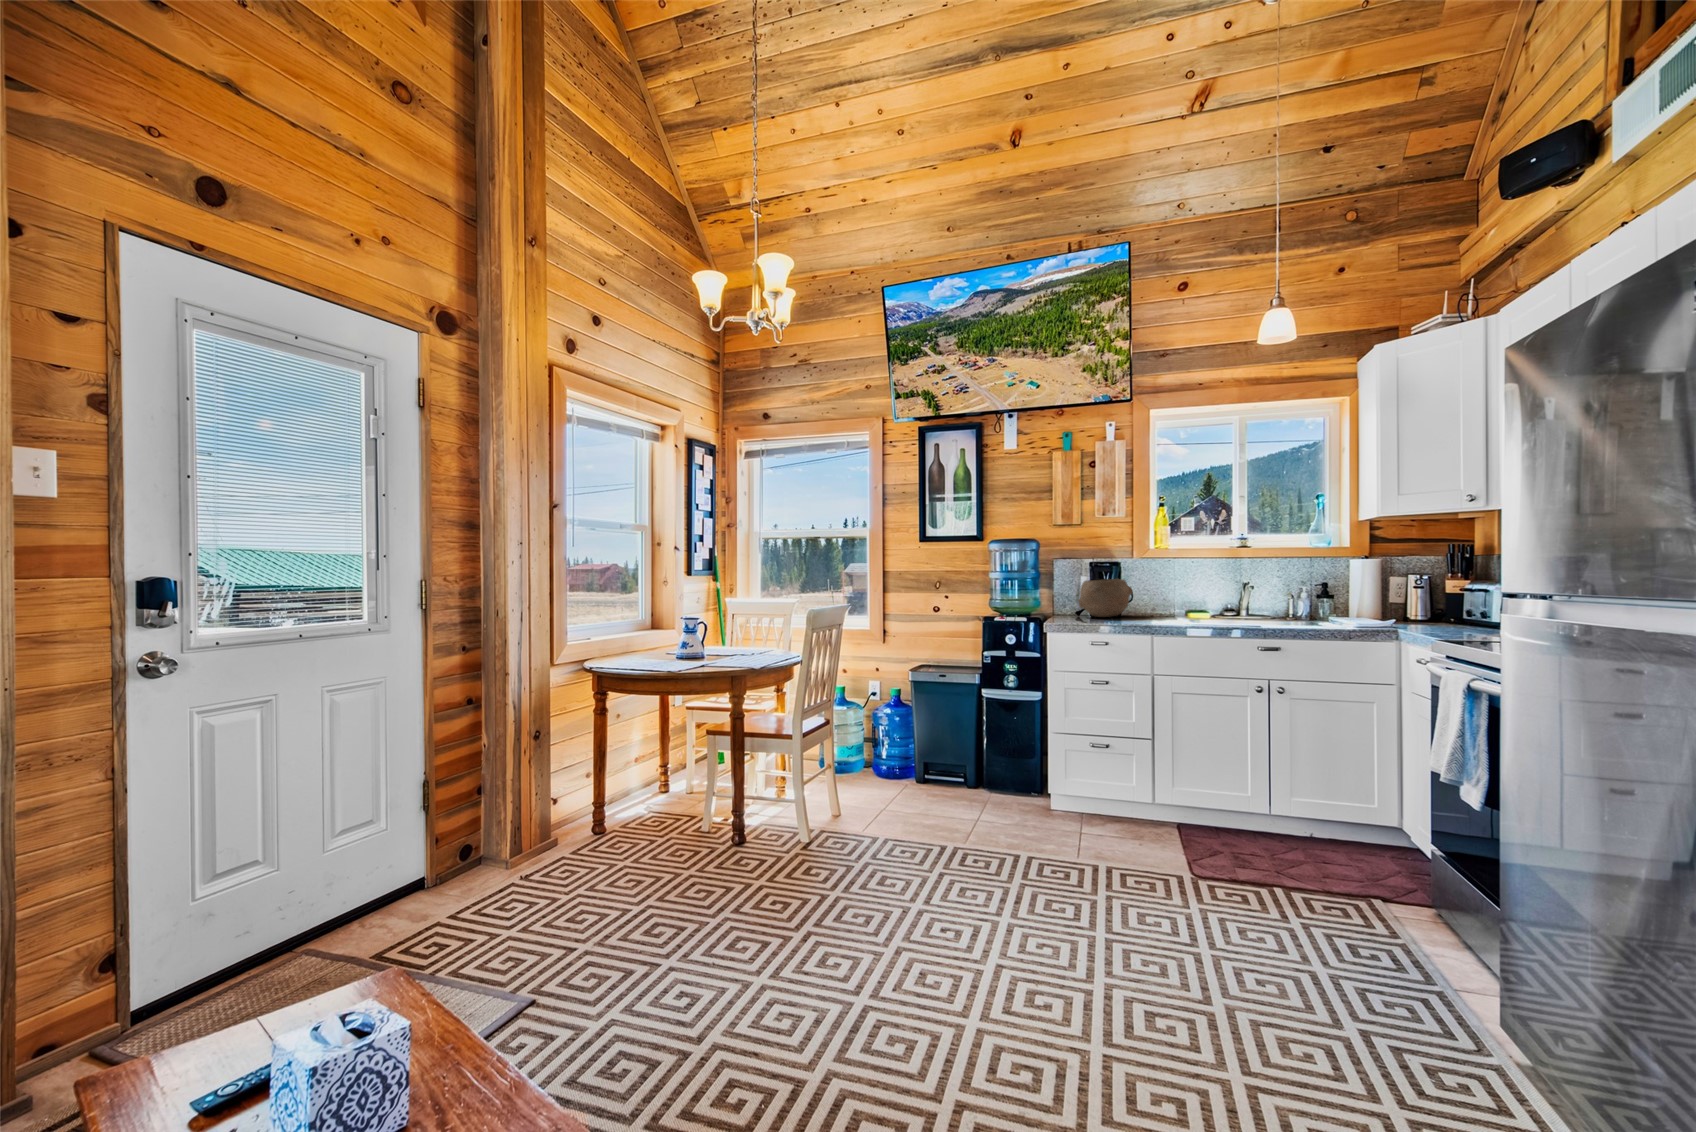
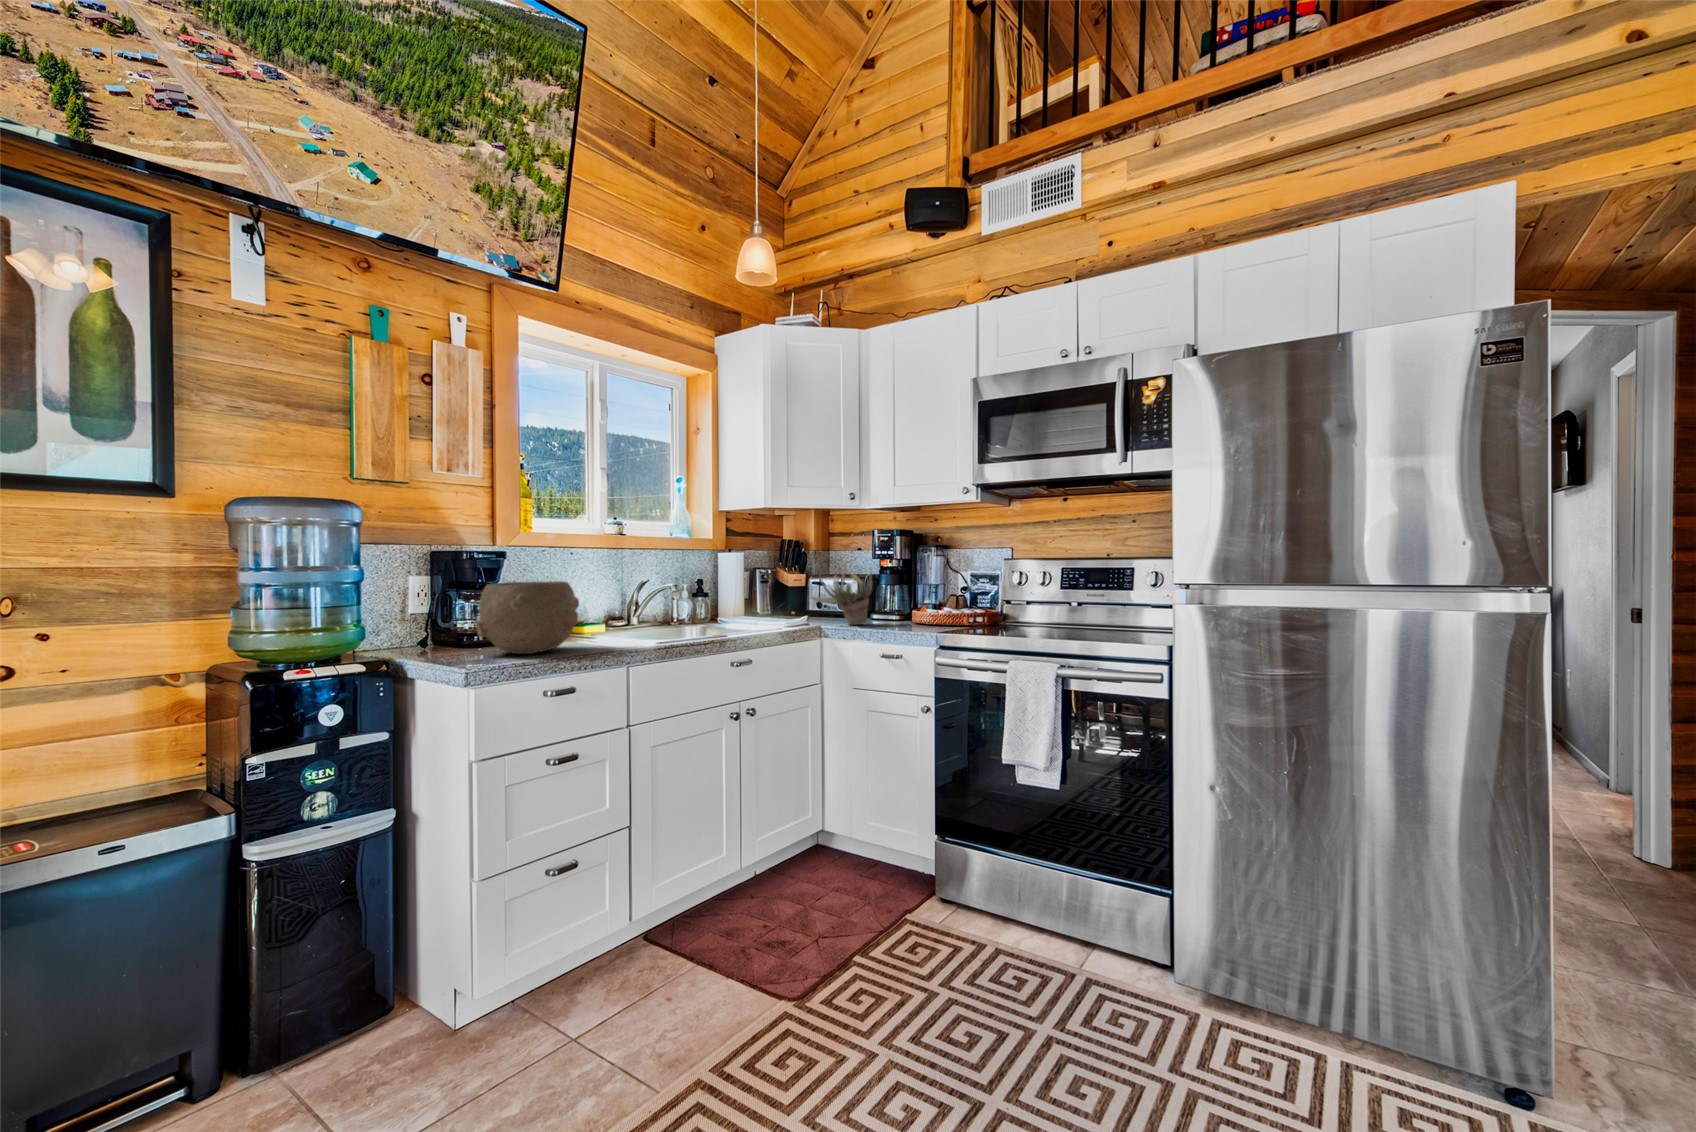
succulent plant: none [1312,562,1371,611] -> present [811,568,872,625]

